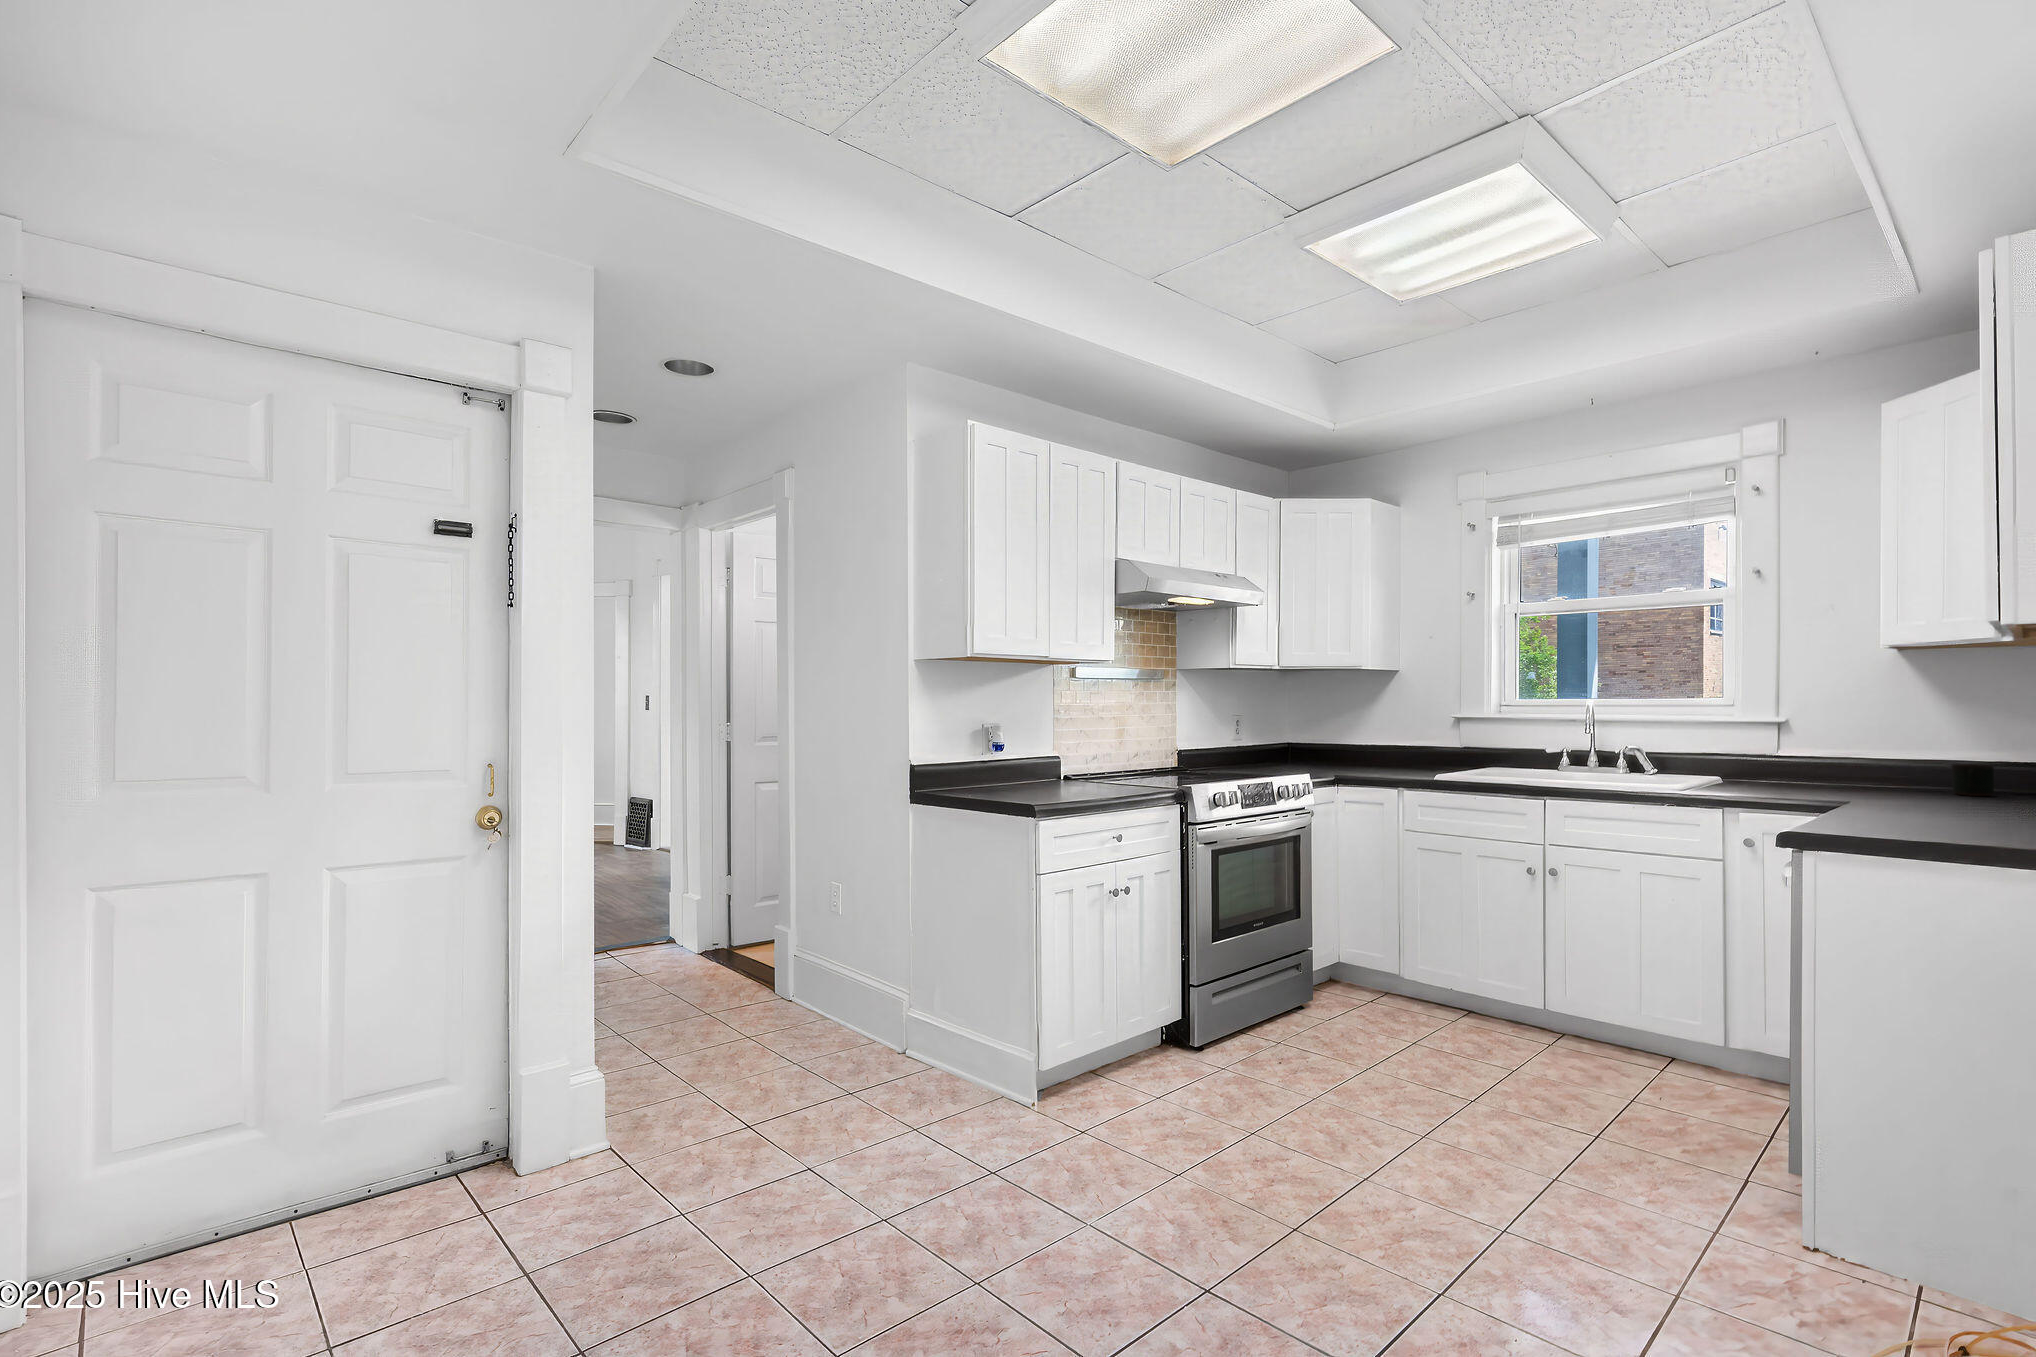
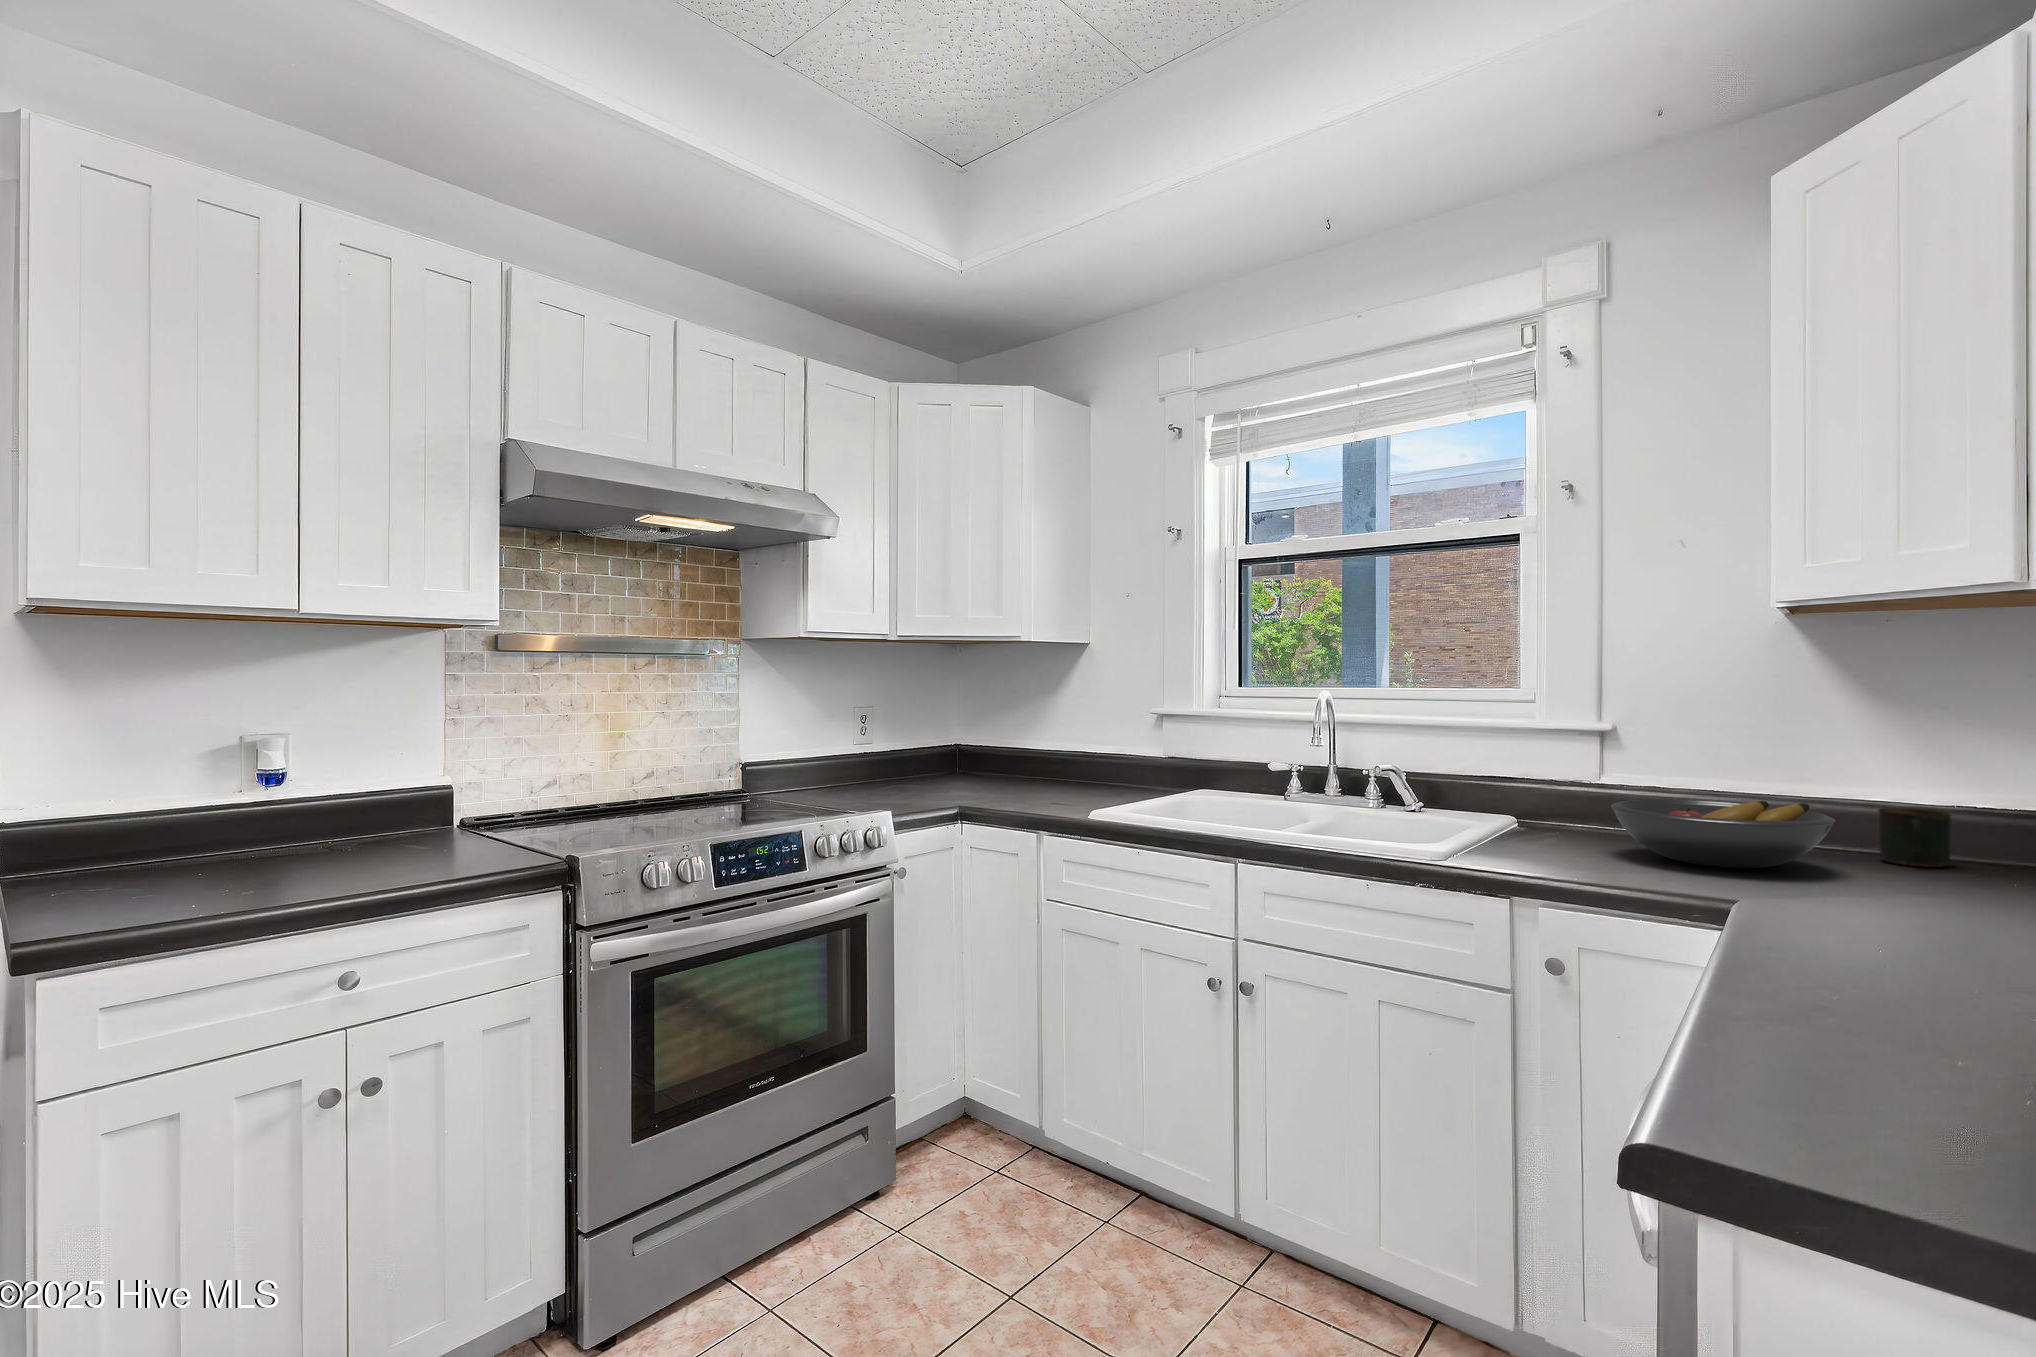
fruit bowl: none [1784,757,1917,794] -> present [1611,799,1835,868]

